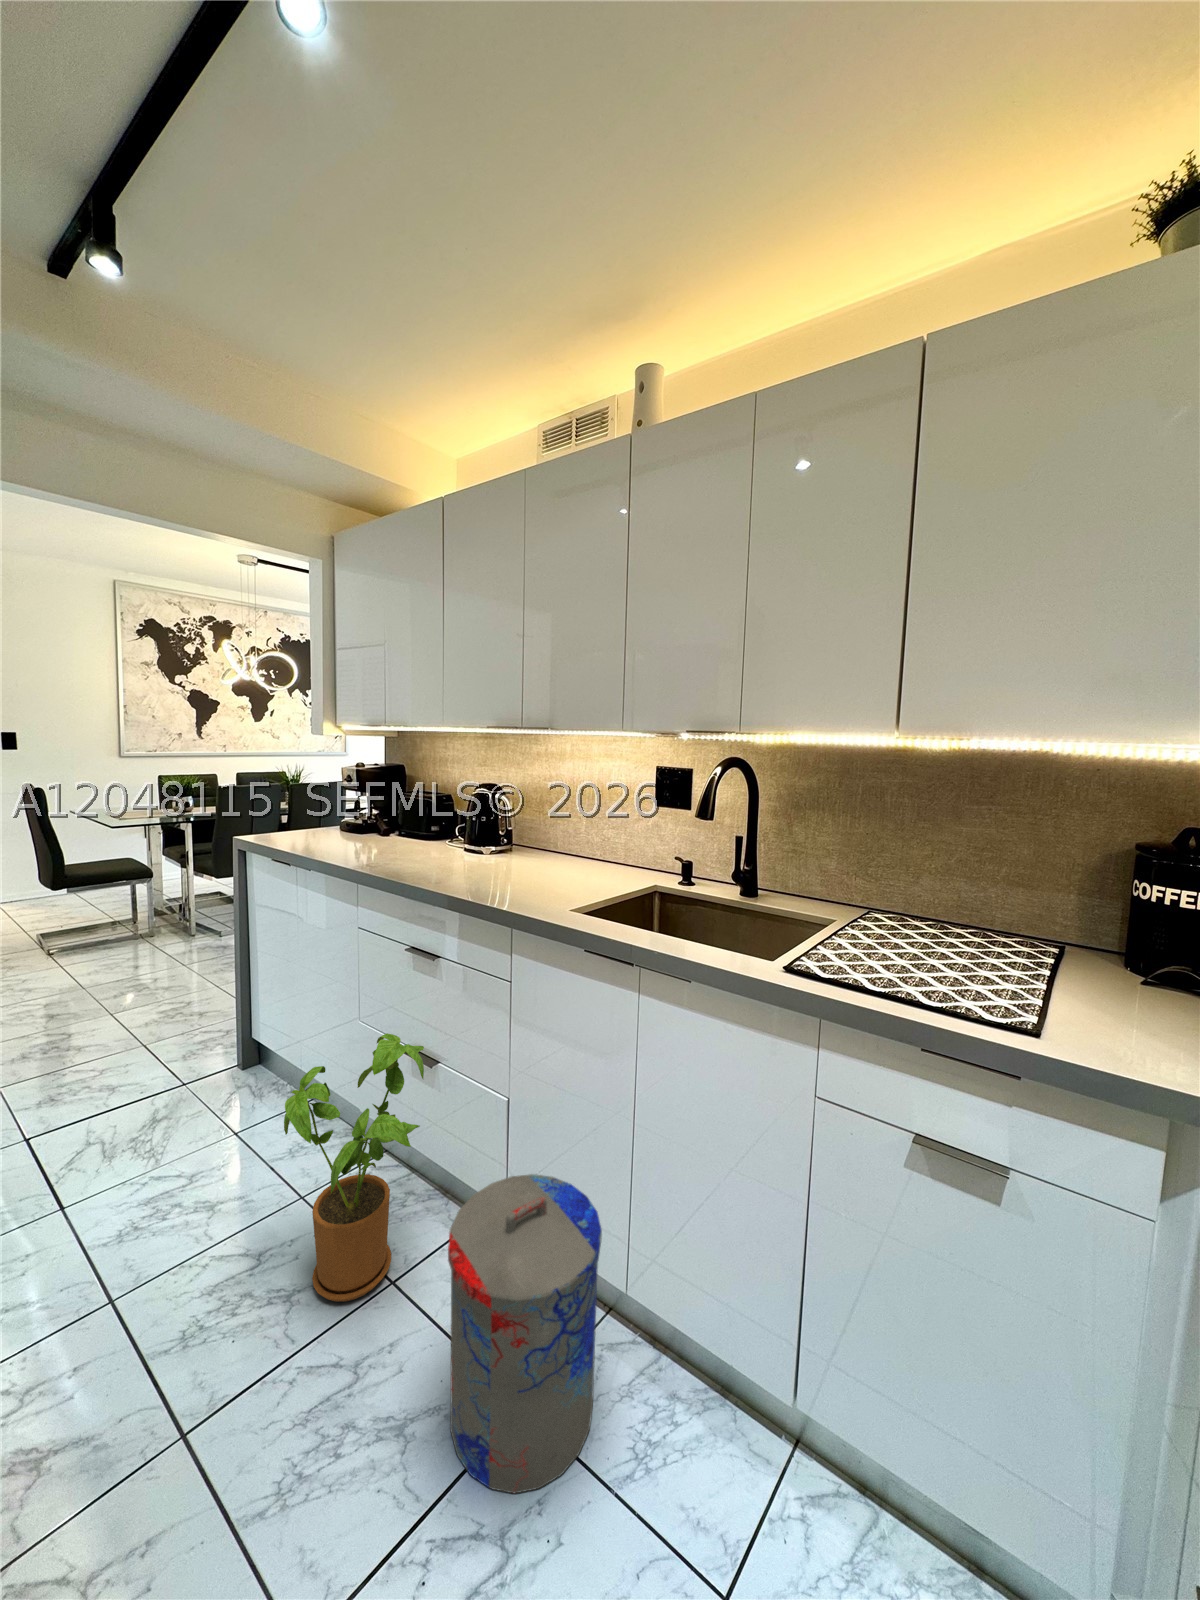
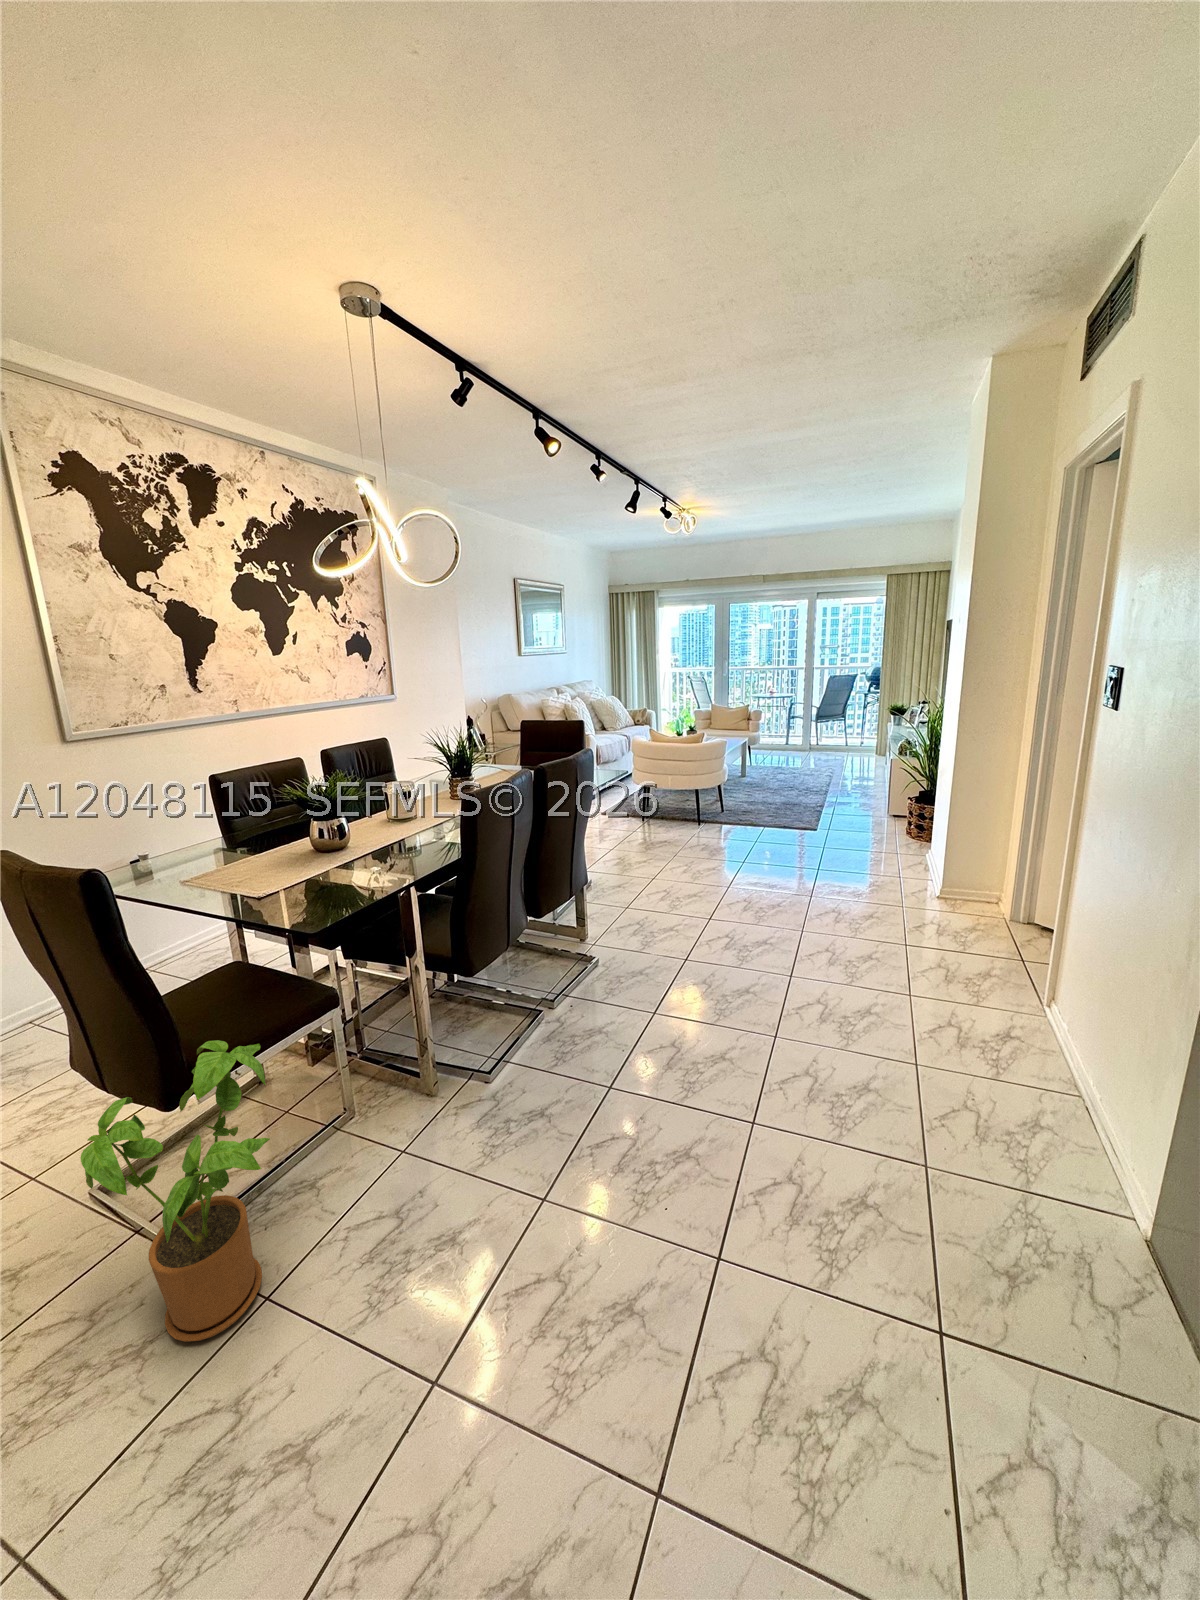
trash can: present [448,1174,602,1493] -> none [324,1160,508,1480]

